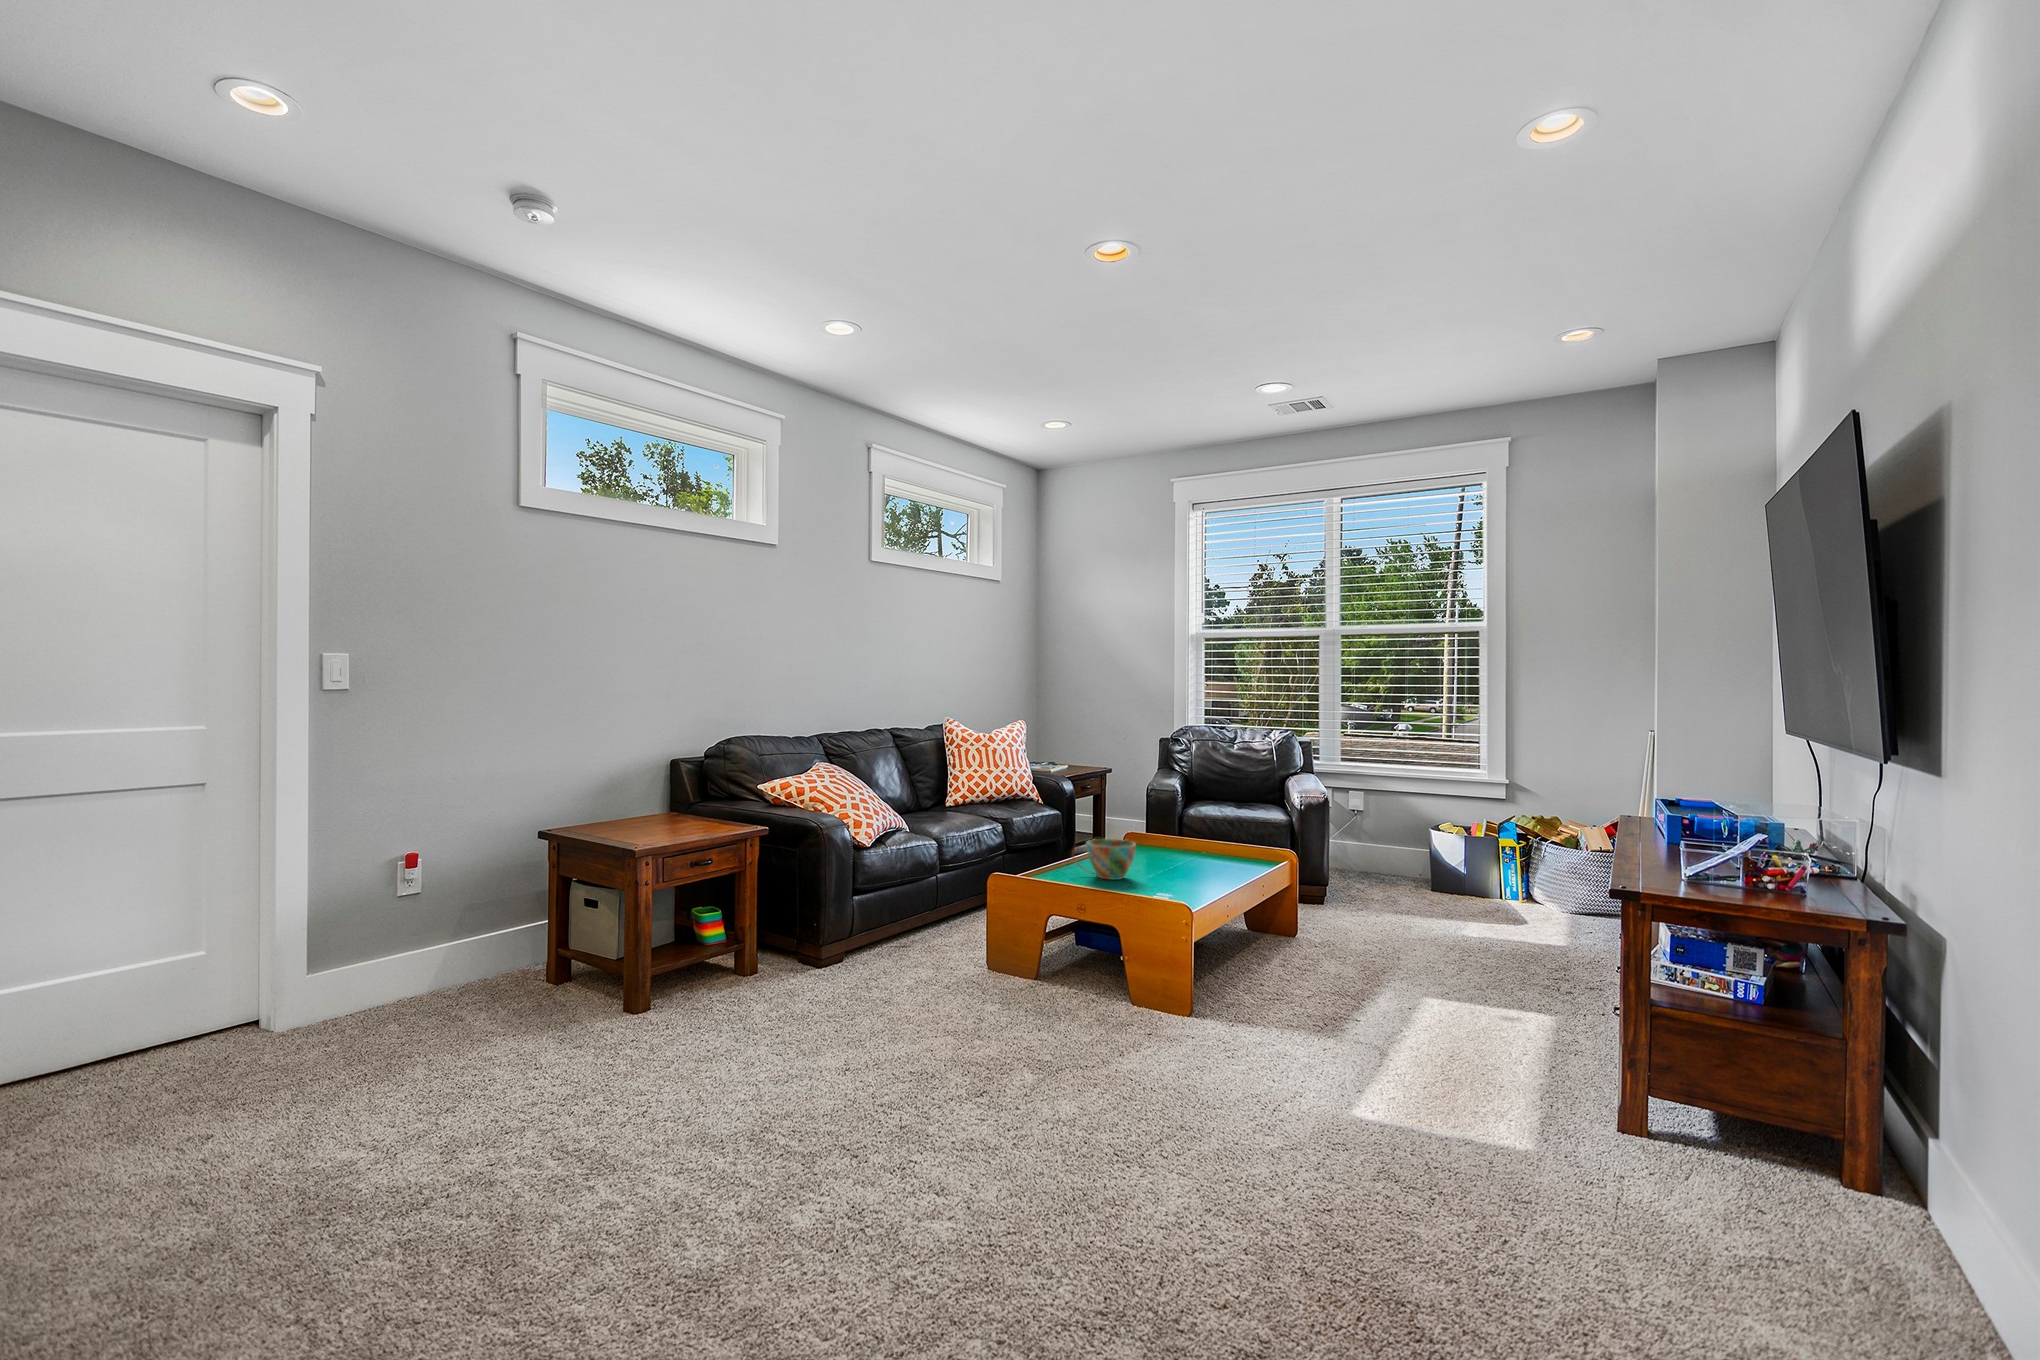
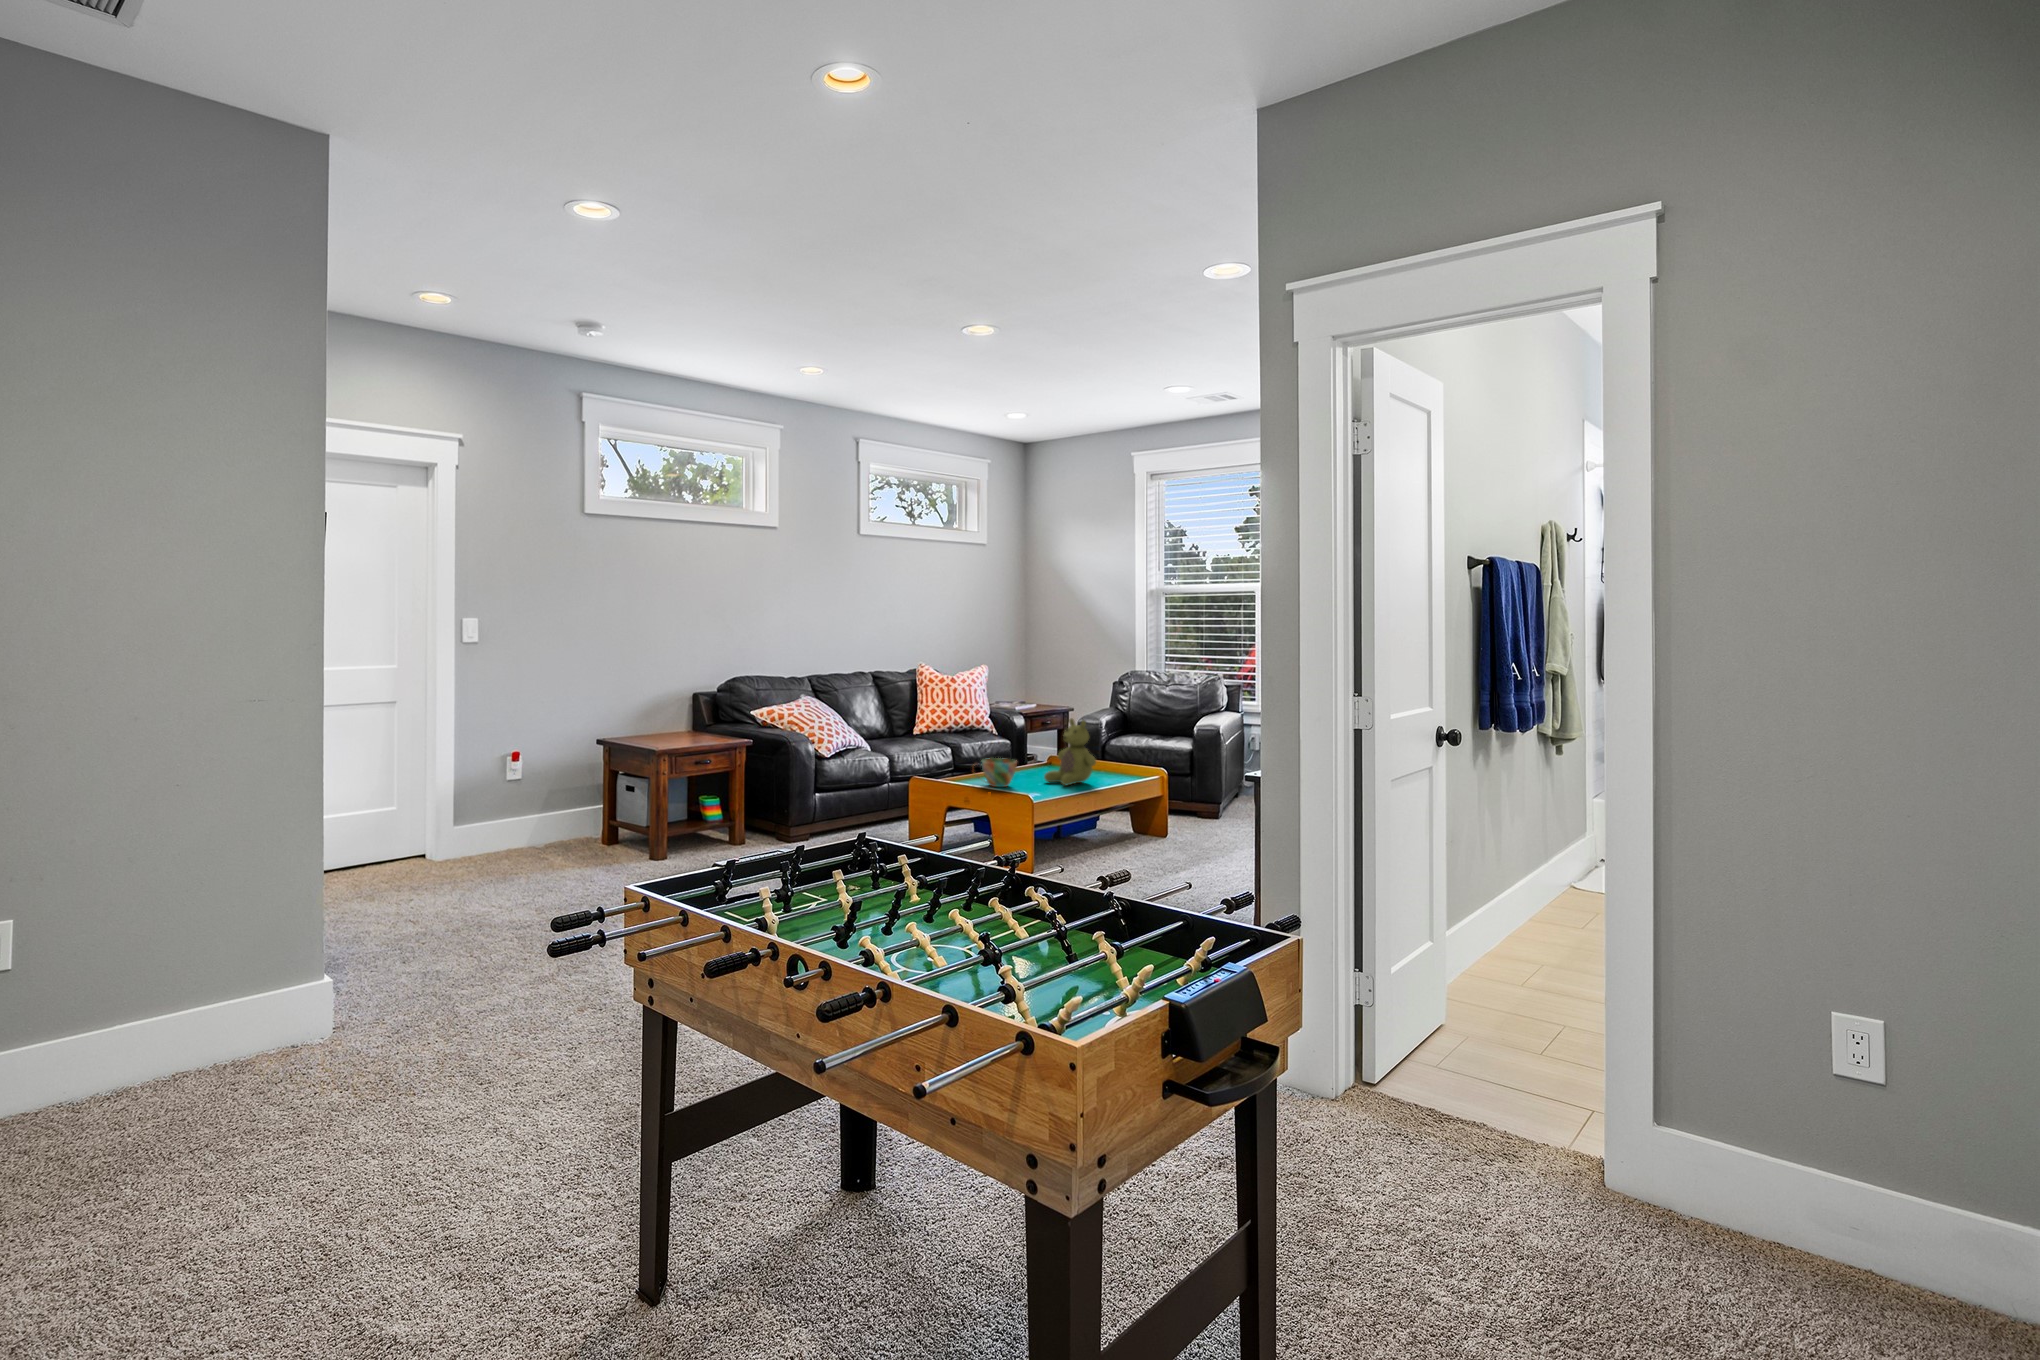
stuffed bear: none [1162,781,1234,874] -> present [1044,719,1096,785]

